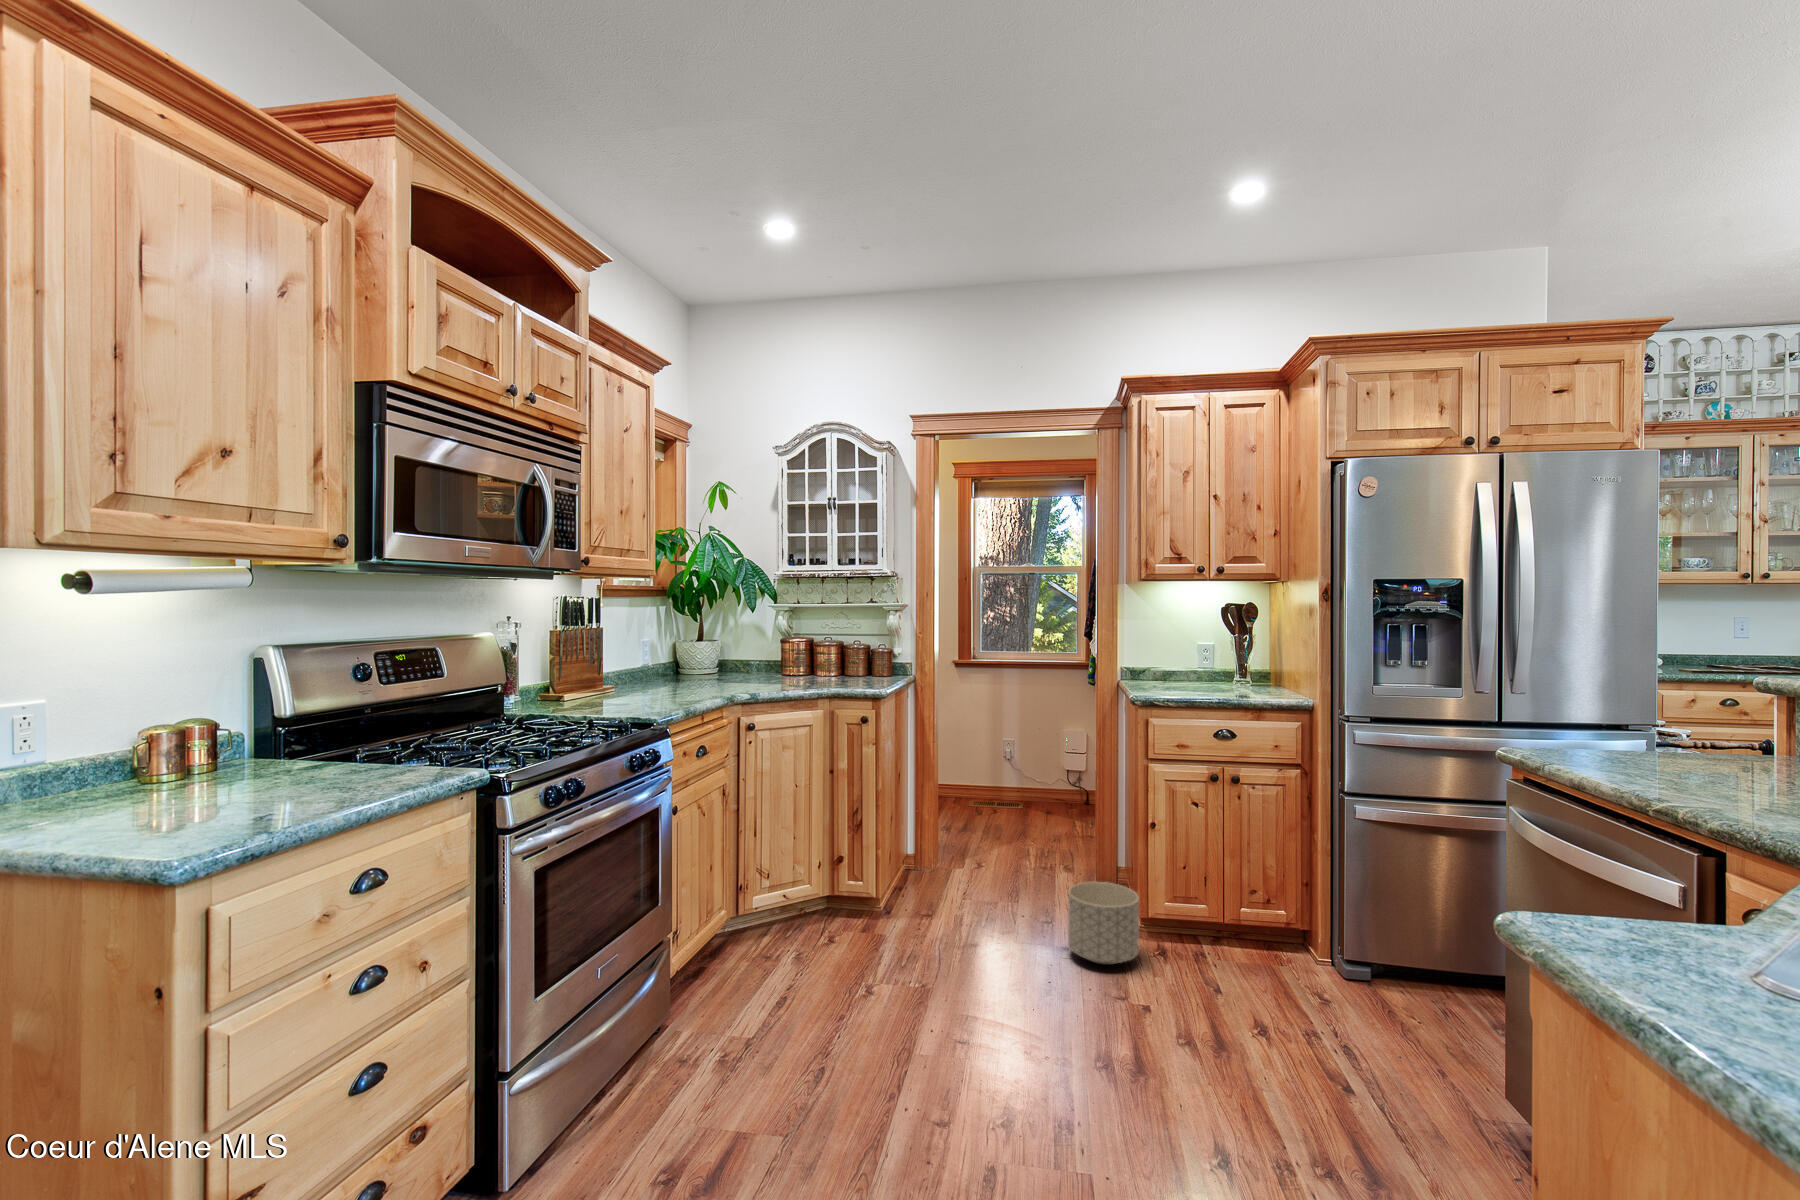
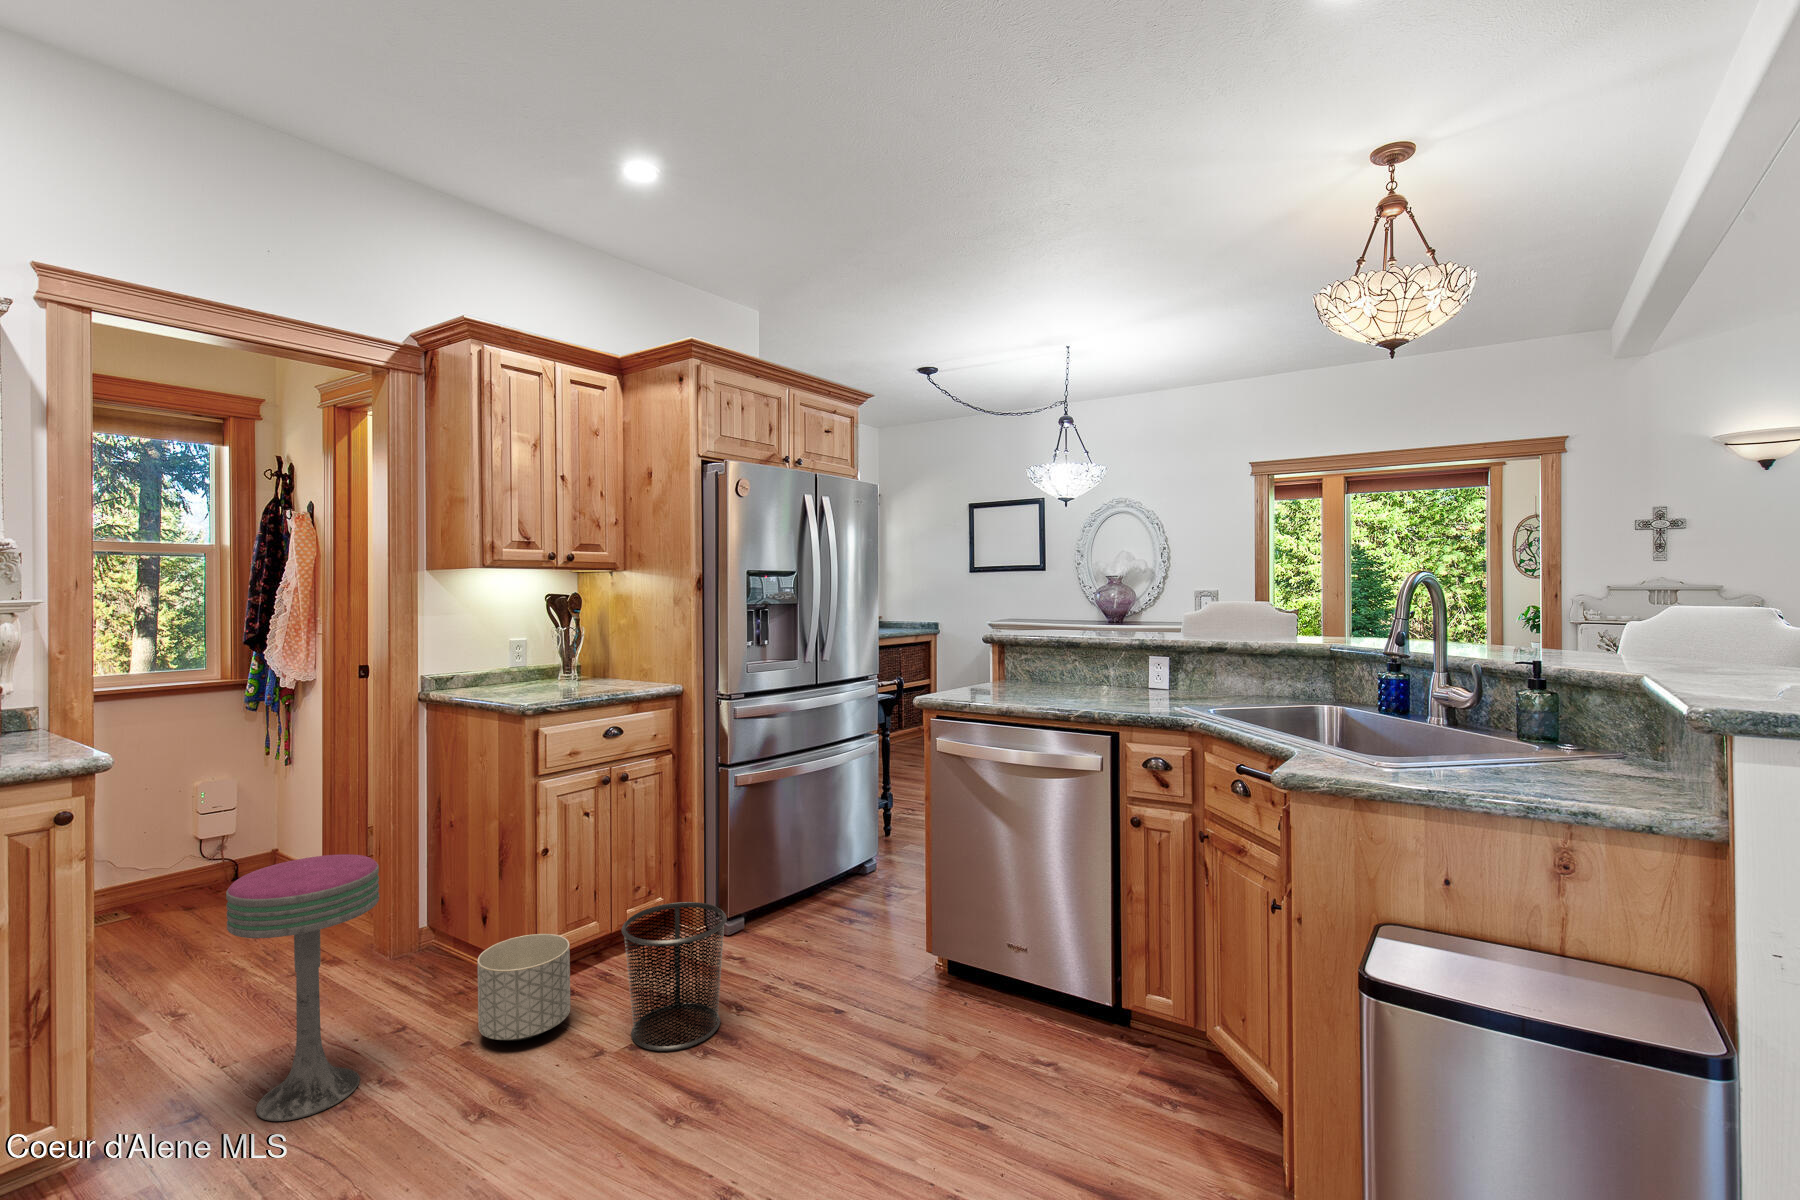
bar stool: none [935,775,1015,939] -> present [226,854,379,1121]
trash can: none [1143,897,1245,1038] -> present [622,902,727,1051]

